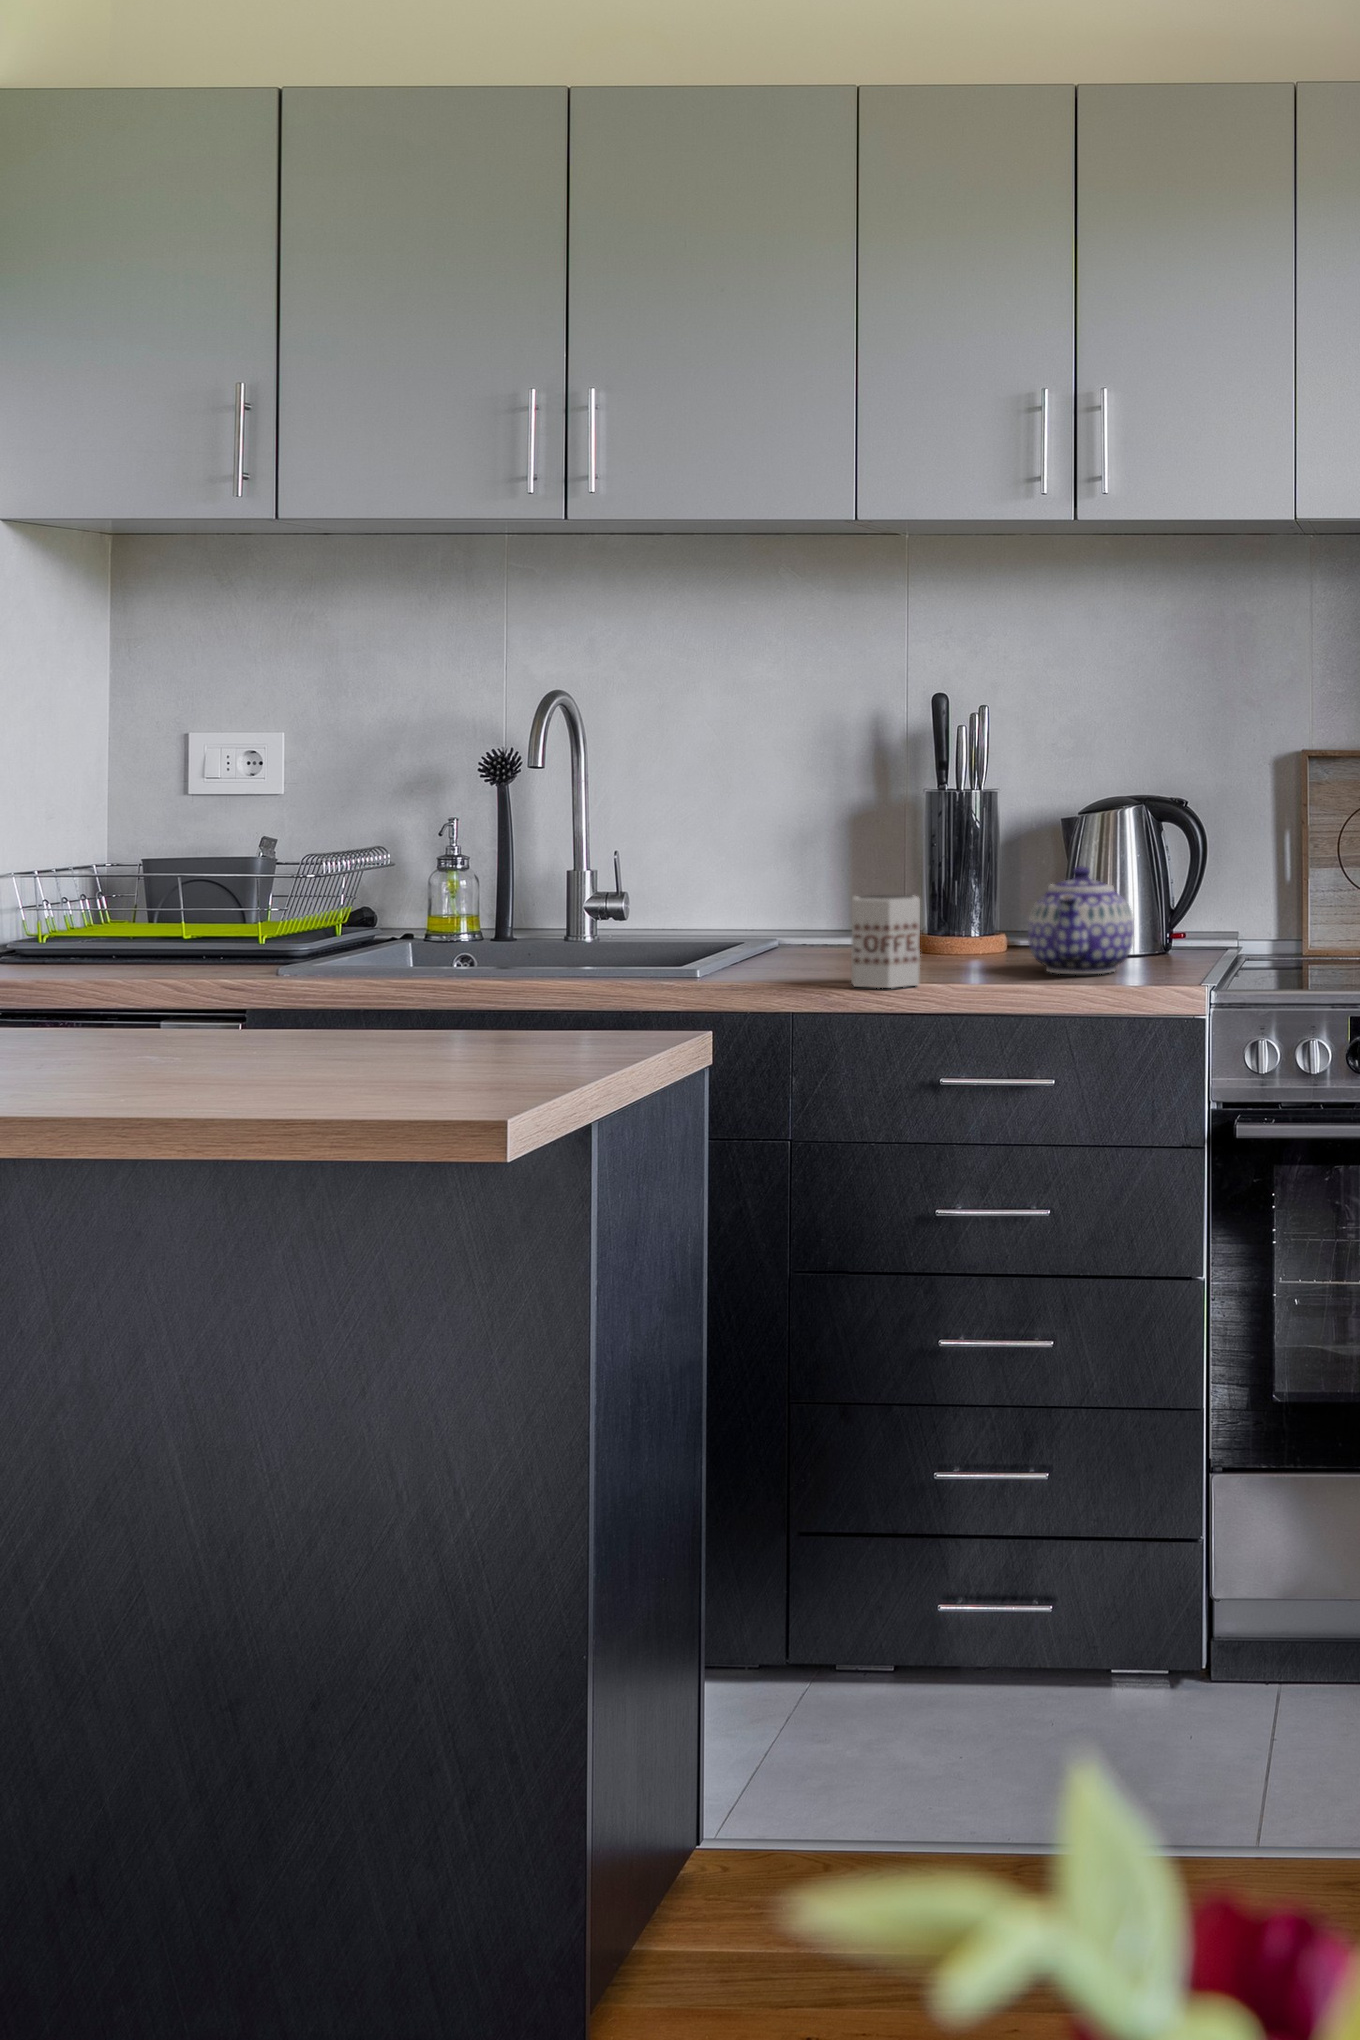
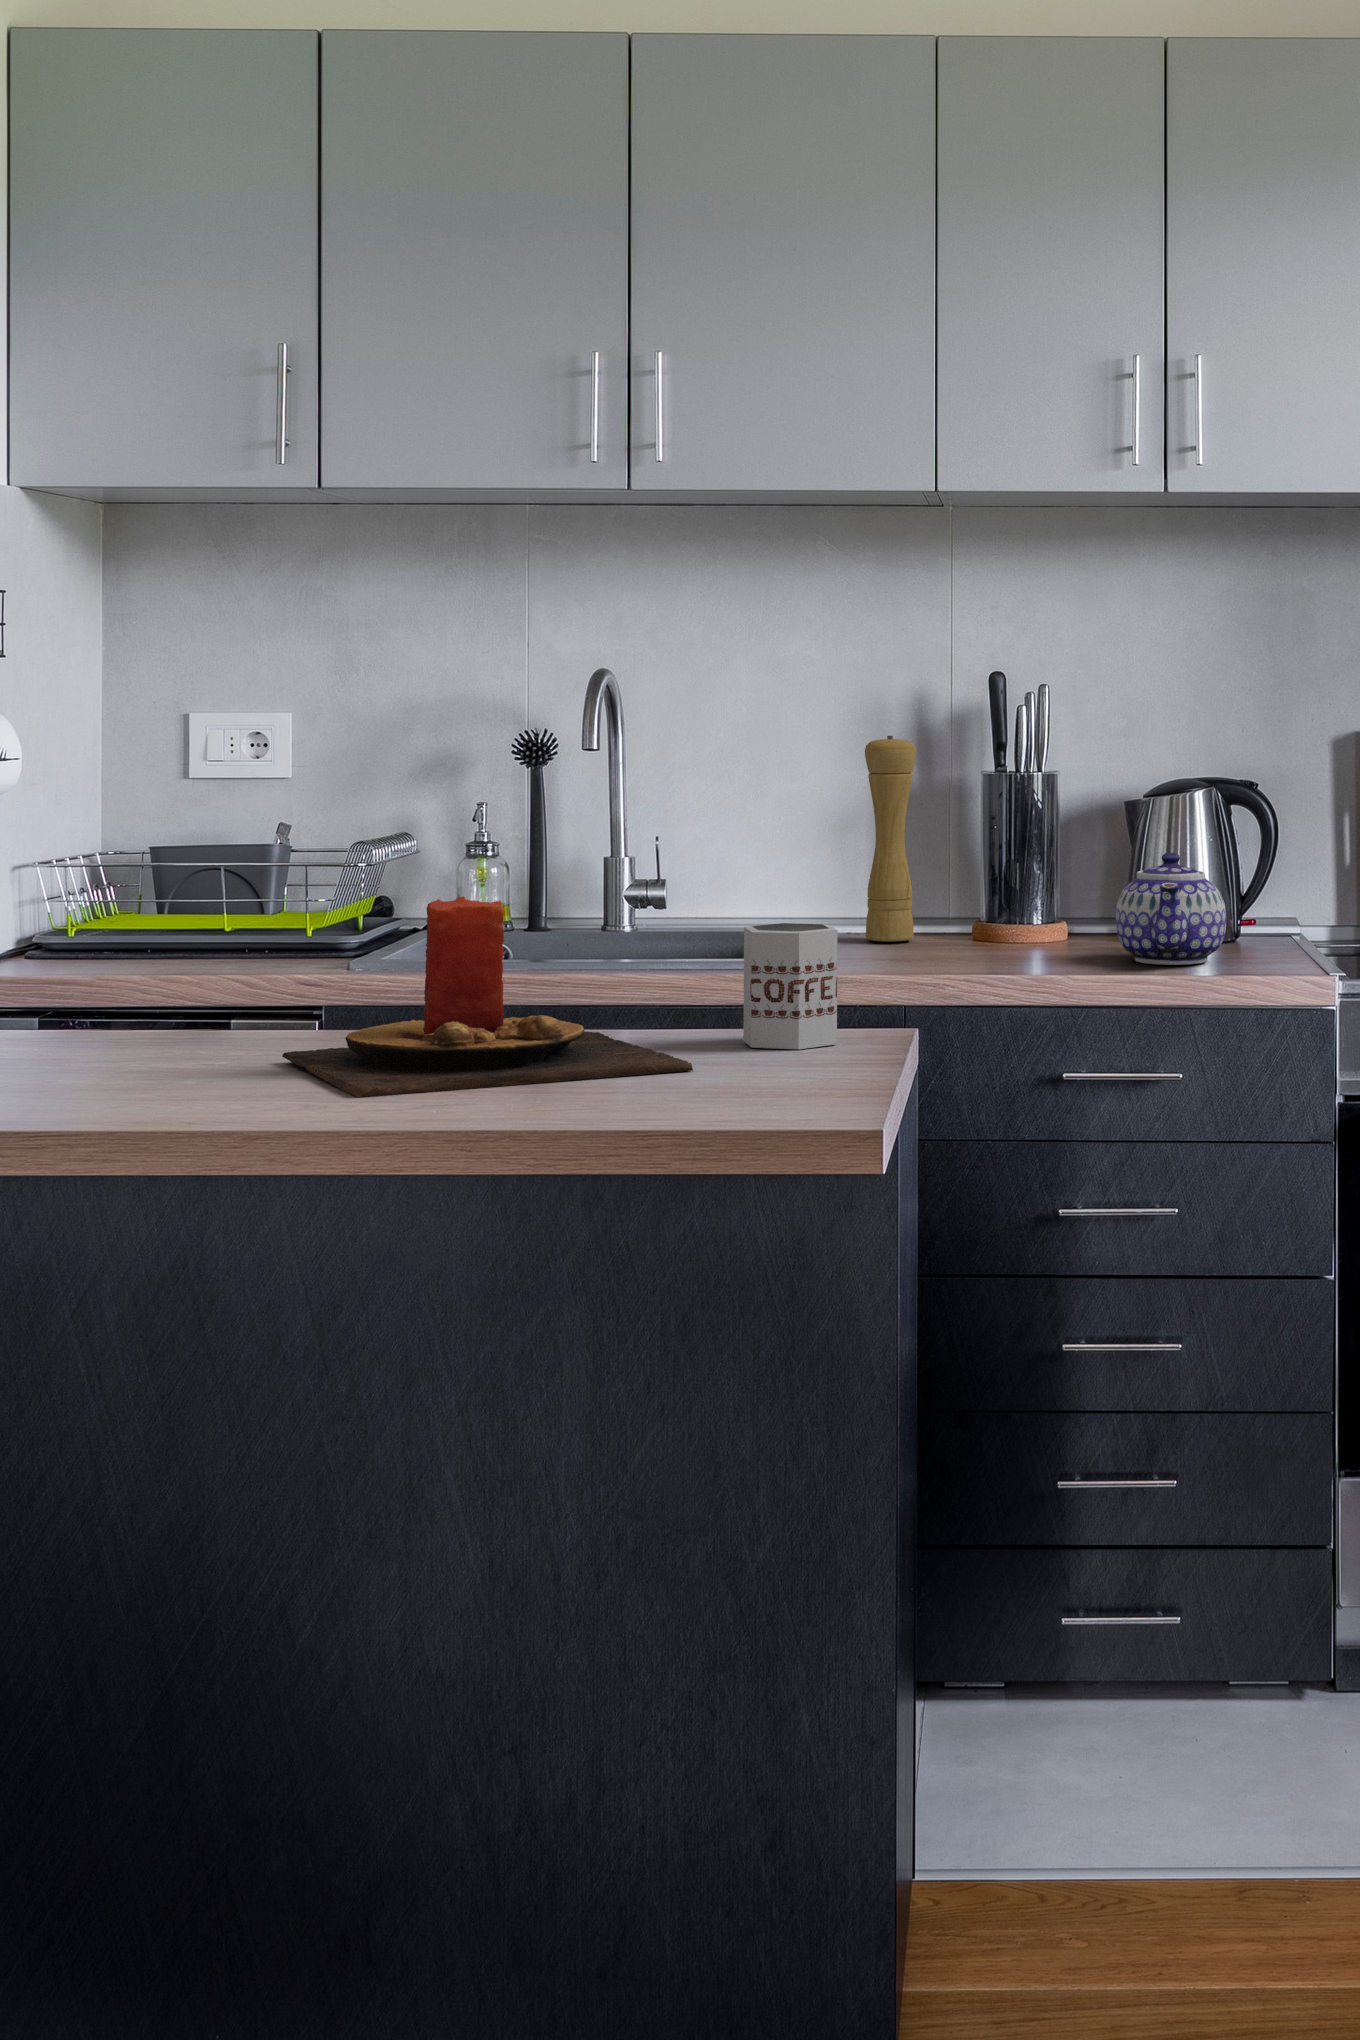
pepper mill: none [810,755,860,952] -> present [865,736,916,941]
candle: none [102,895,464,1081] -> present [282,896,693,1098]
mug: present [851,895,920,988] -> present [743,923,837,1049]

